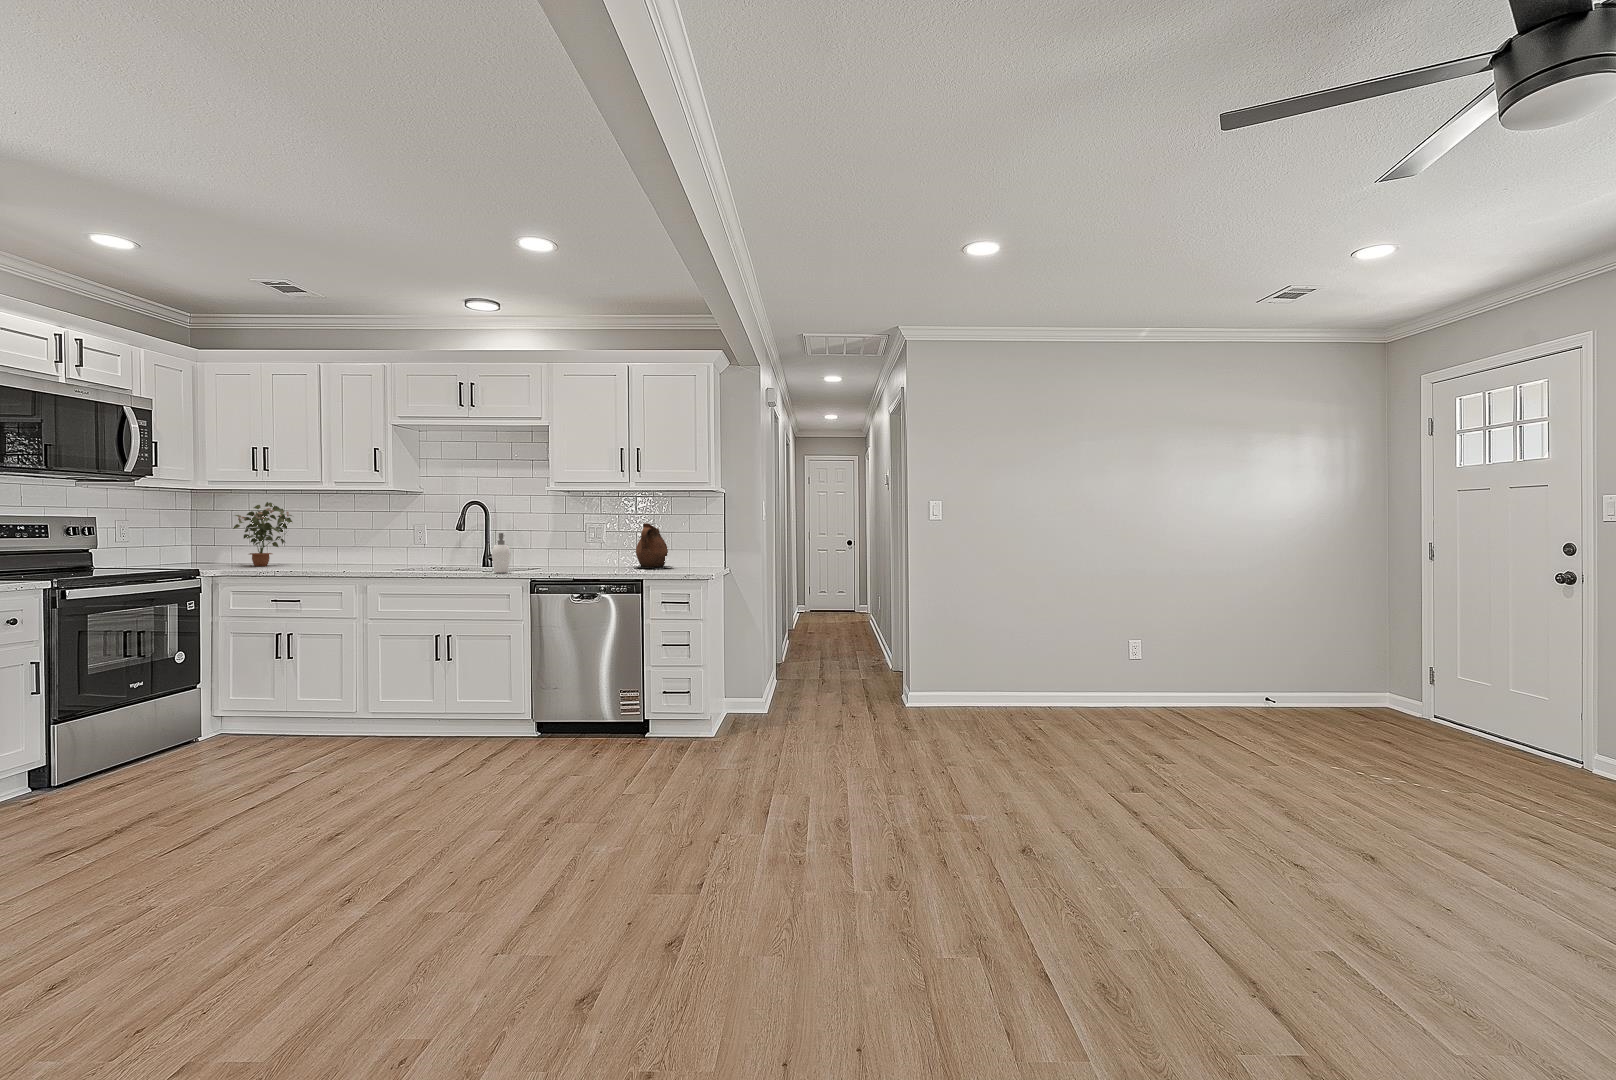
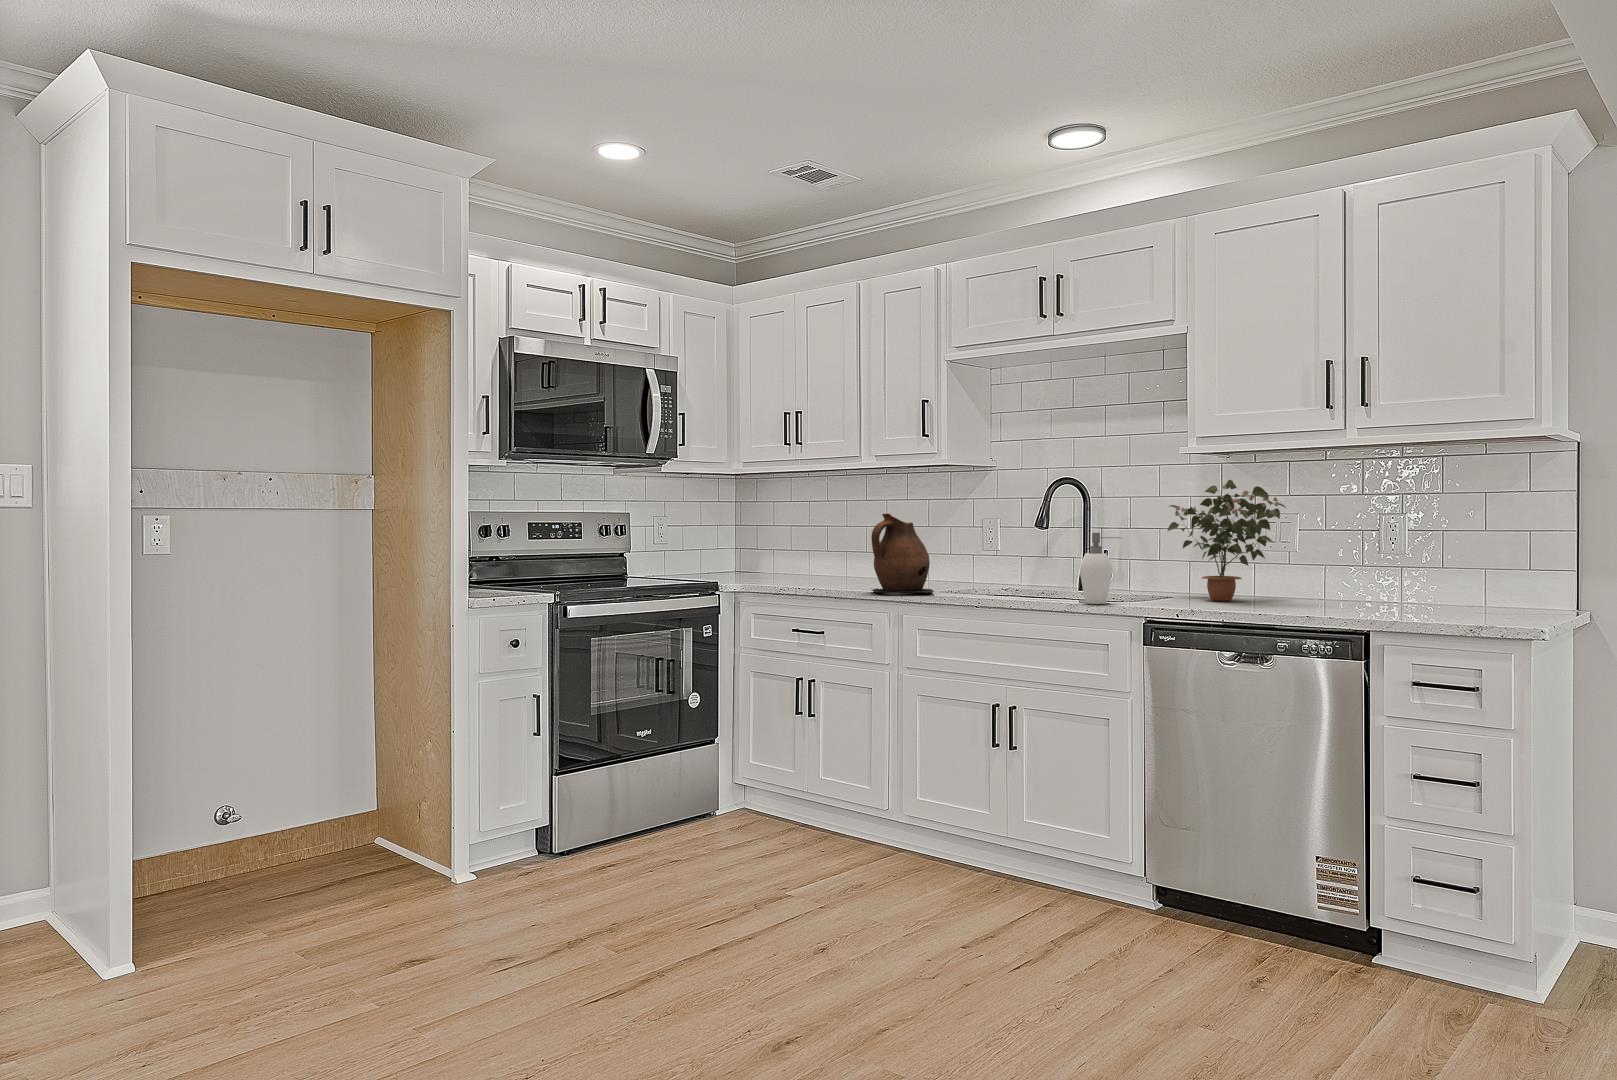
potted plant: present [233,502,292,566] -> present [1168,480,1285,601]
ceramic pitcher: present [636,523,671,568] -> present [872,514,934,594]

